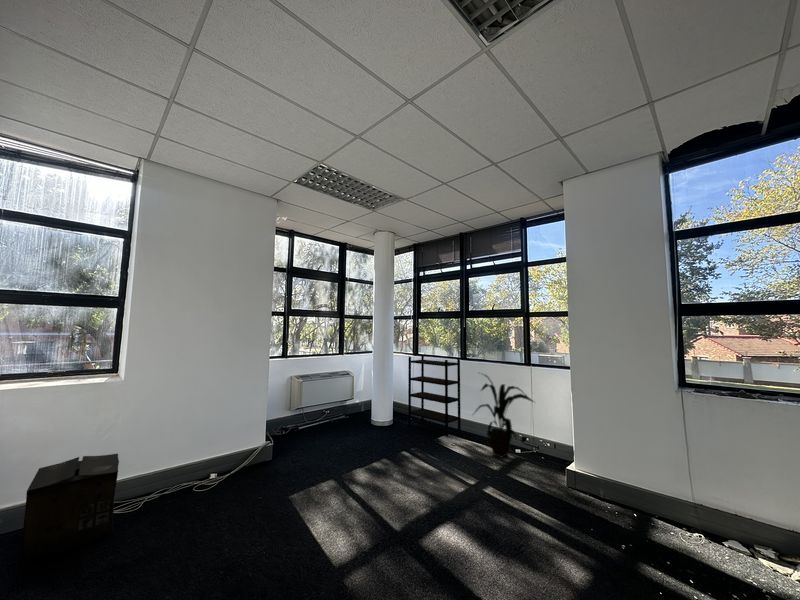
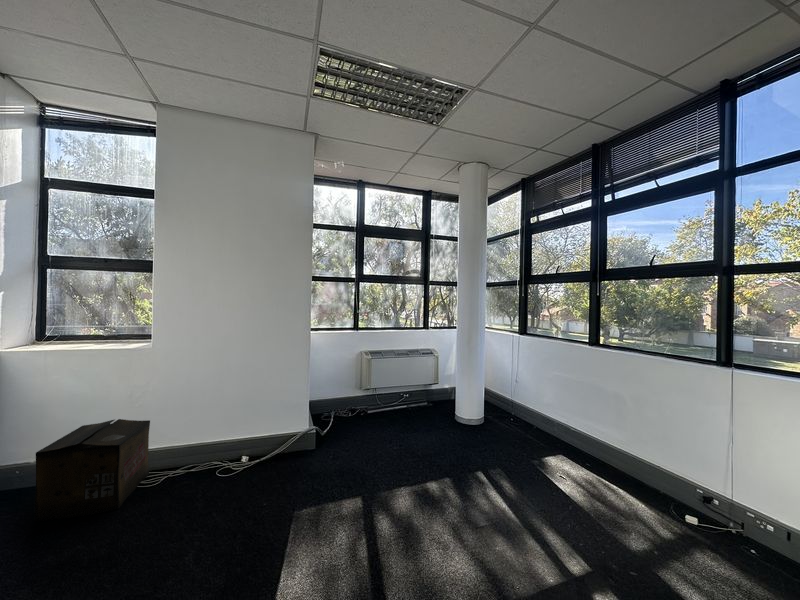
bookshelf: present [408,356,461,436] -> none [505,336,586,458]
house plant: present [476,375,533,457] -> none [593,371,743,527]

